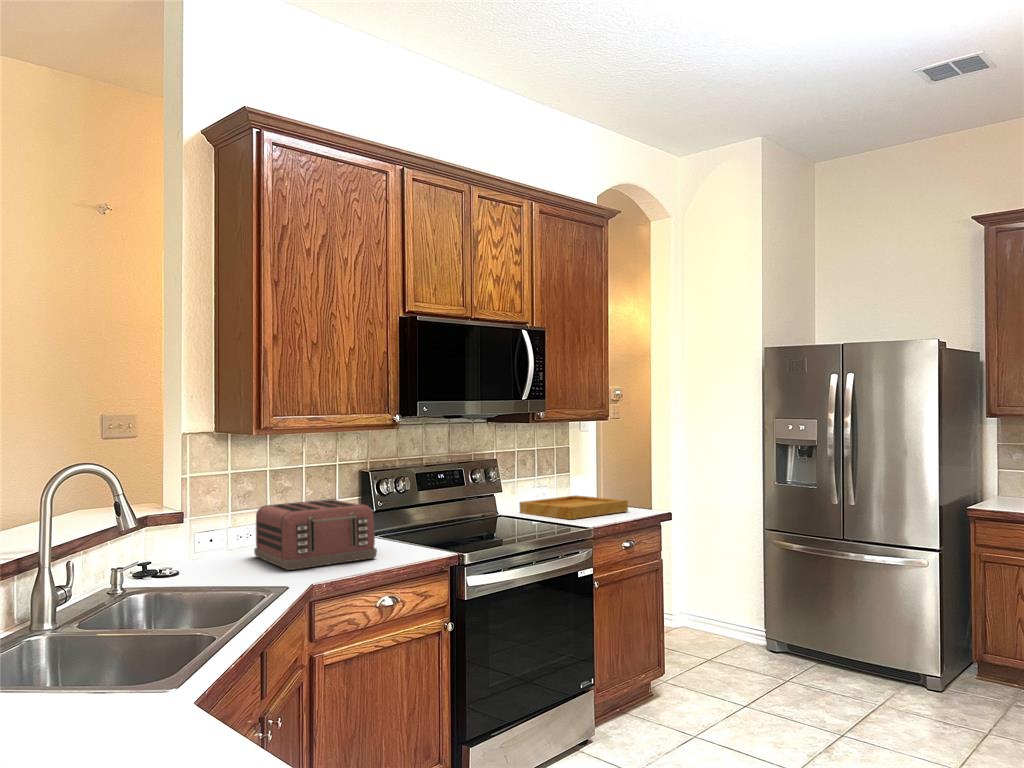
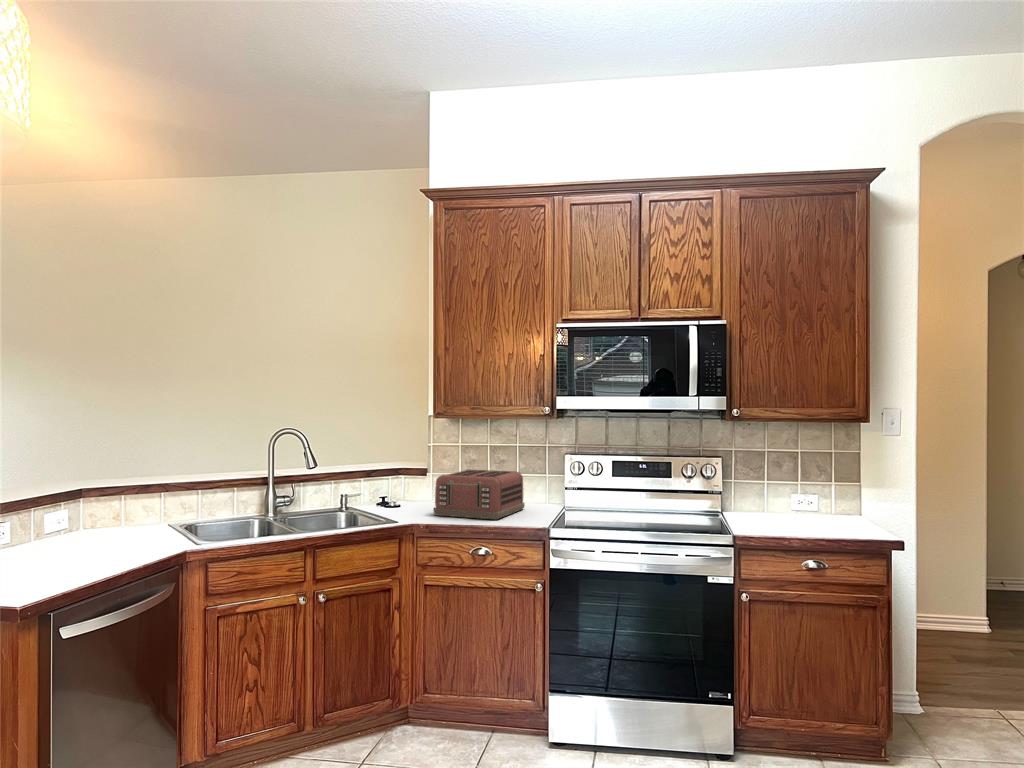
tray: present [519,496,628,519] -> none [763,503,860,533]

